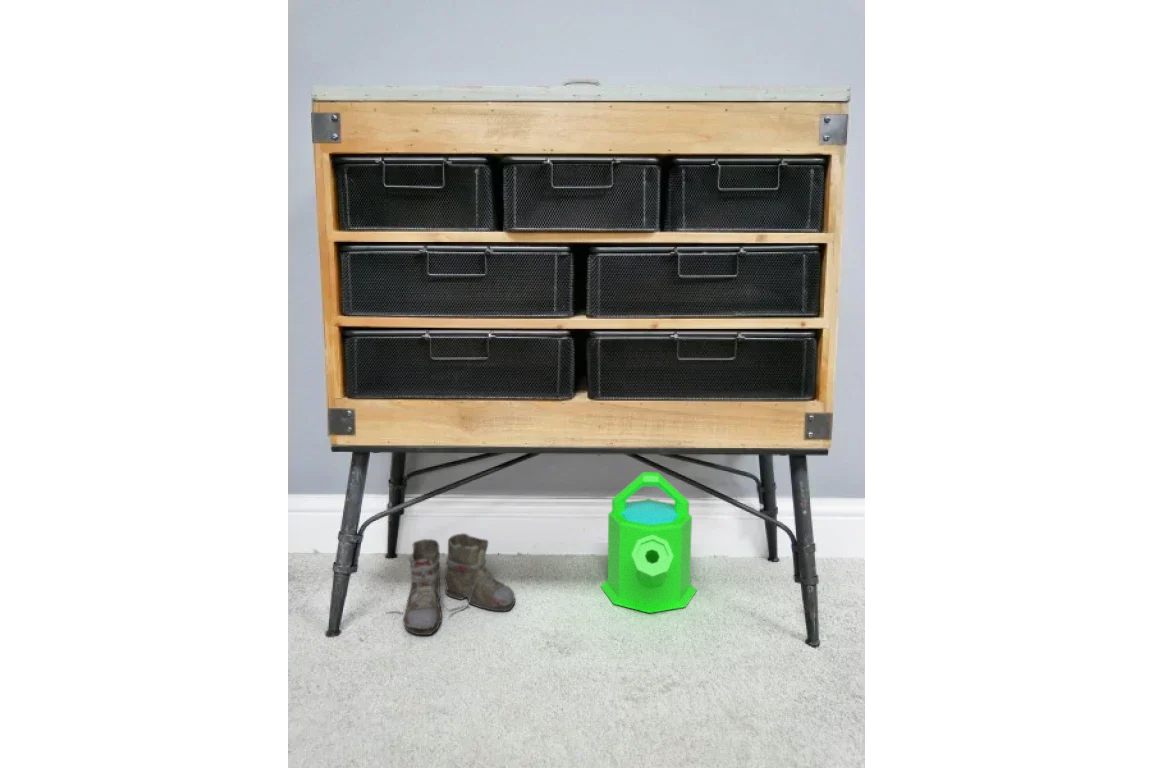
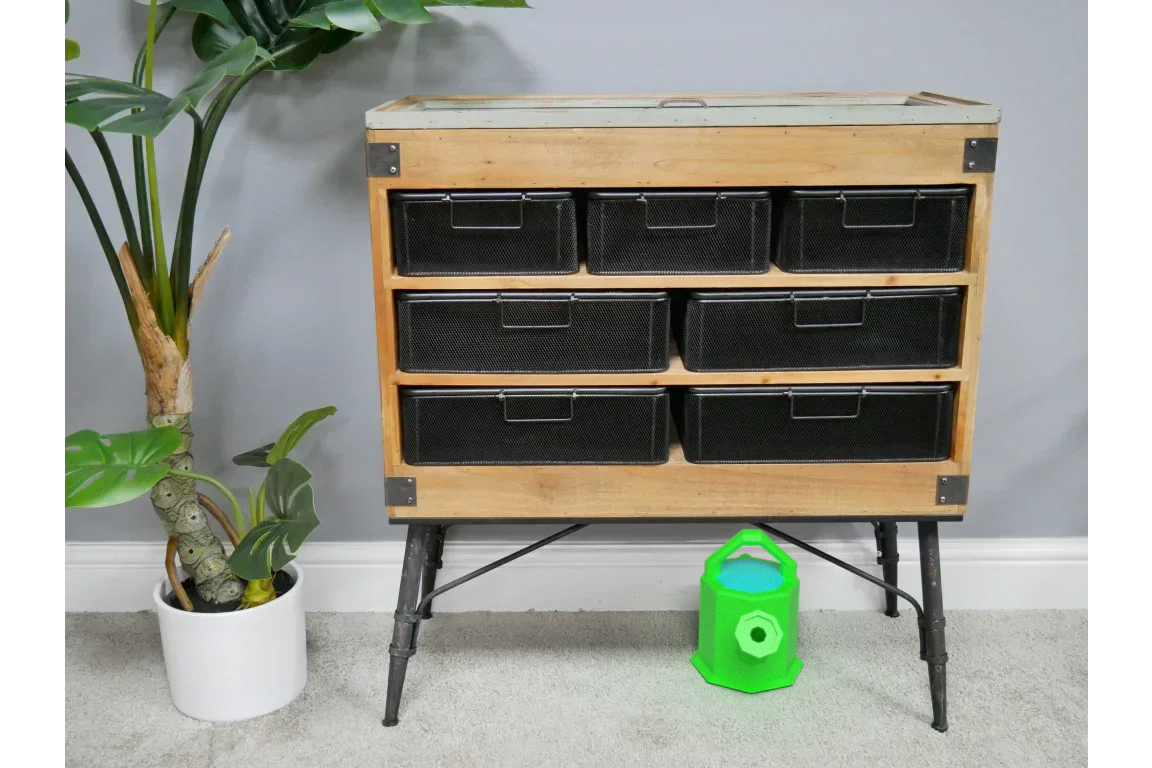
boots: present [402,533,515,635] -> none [442,603,593,724]

